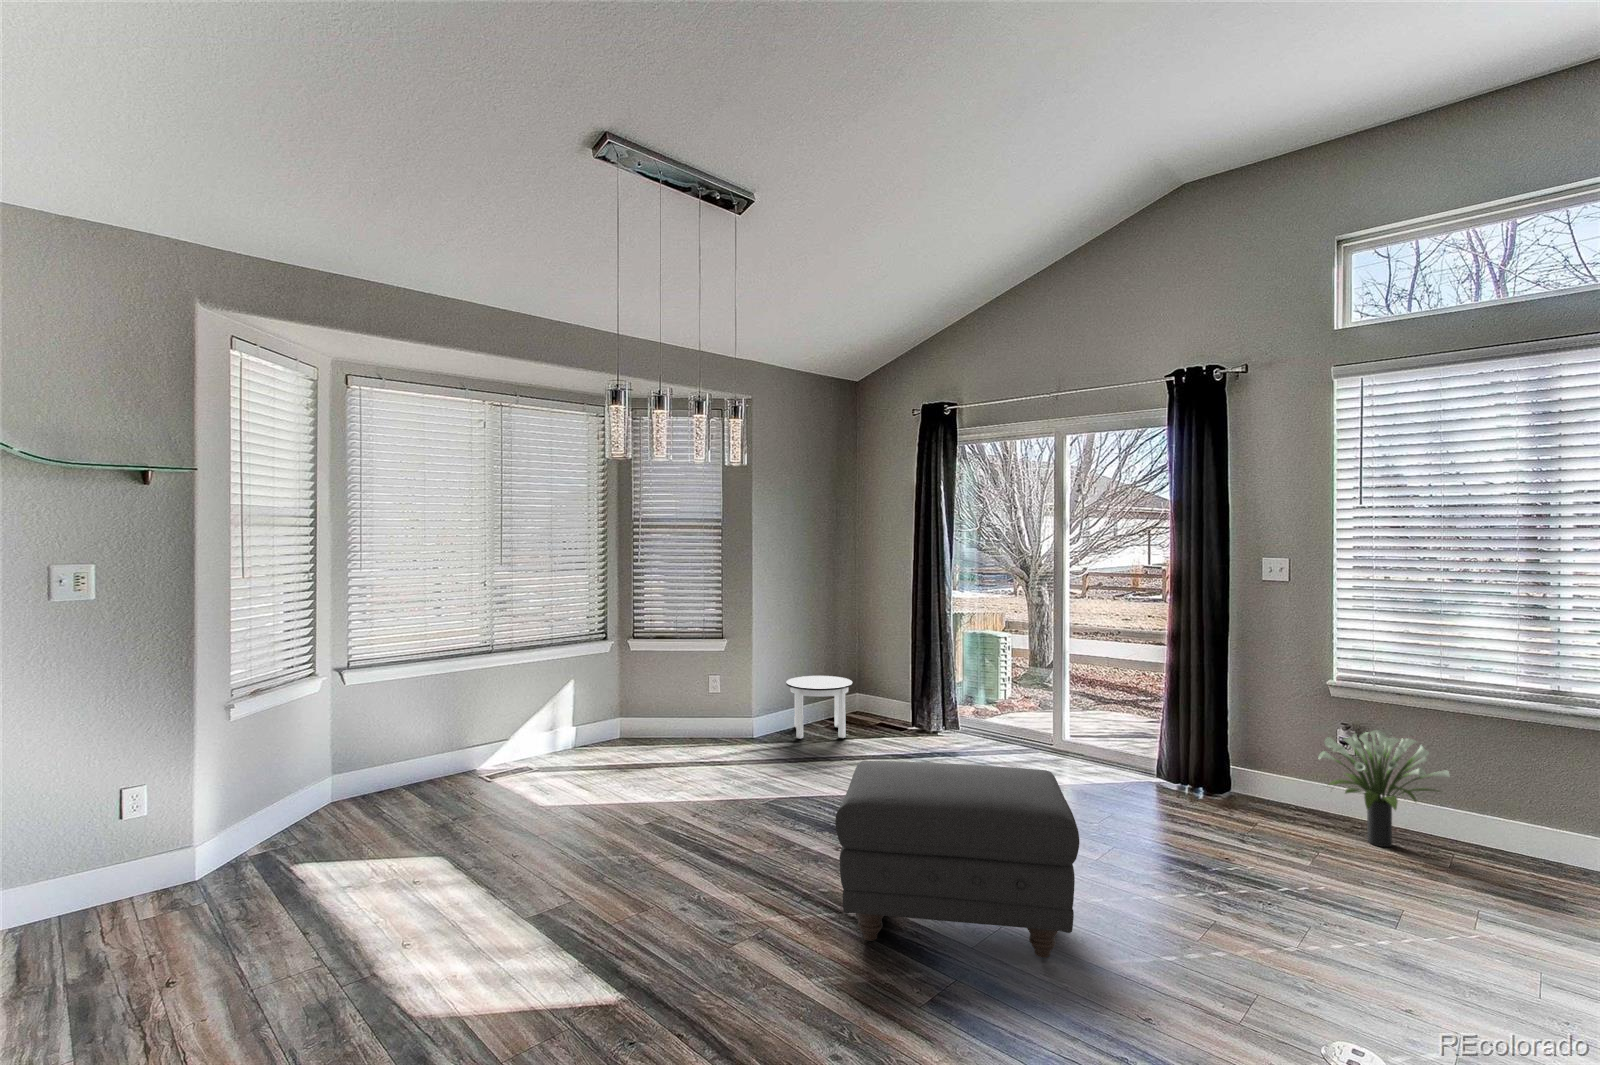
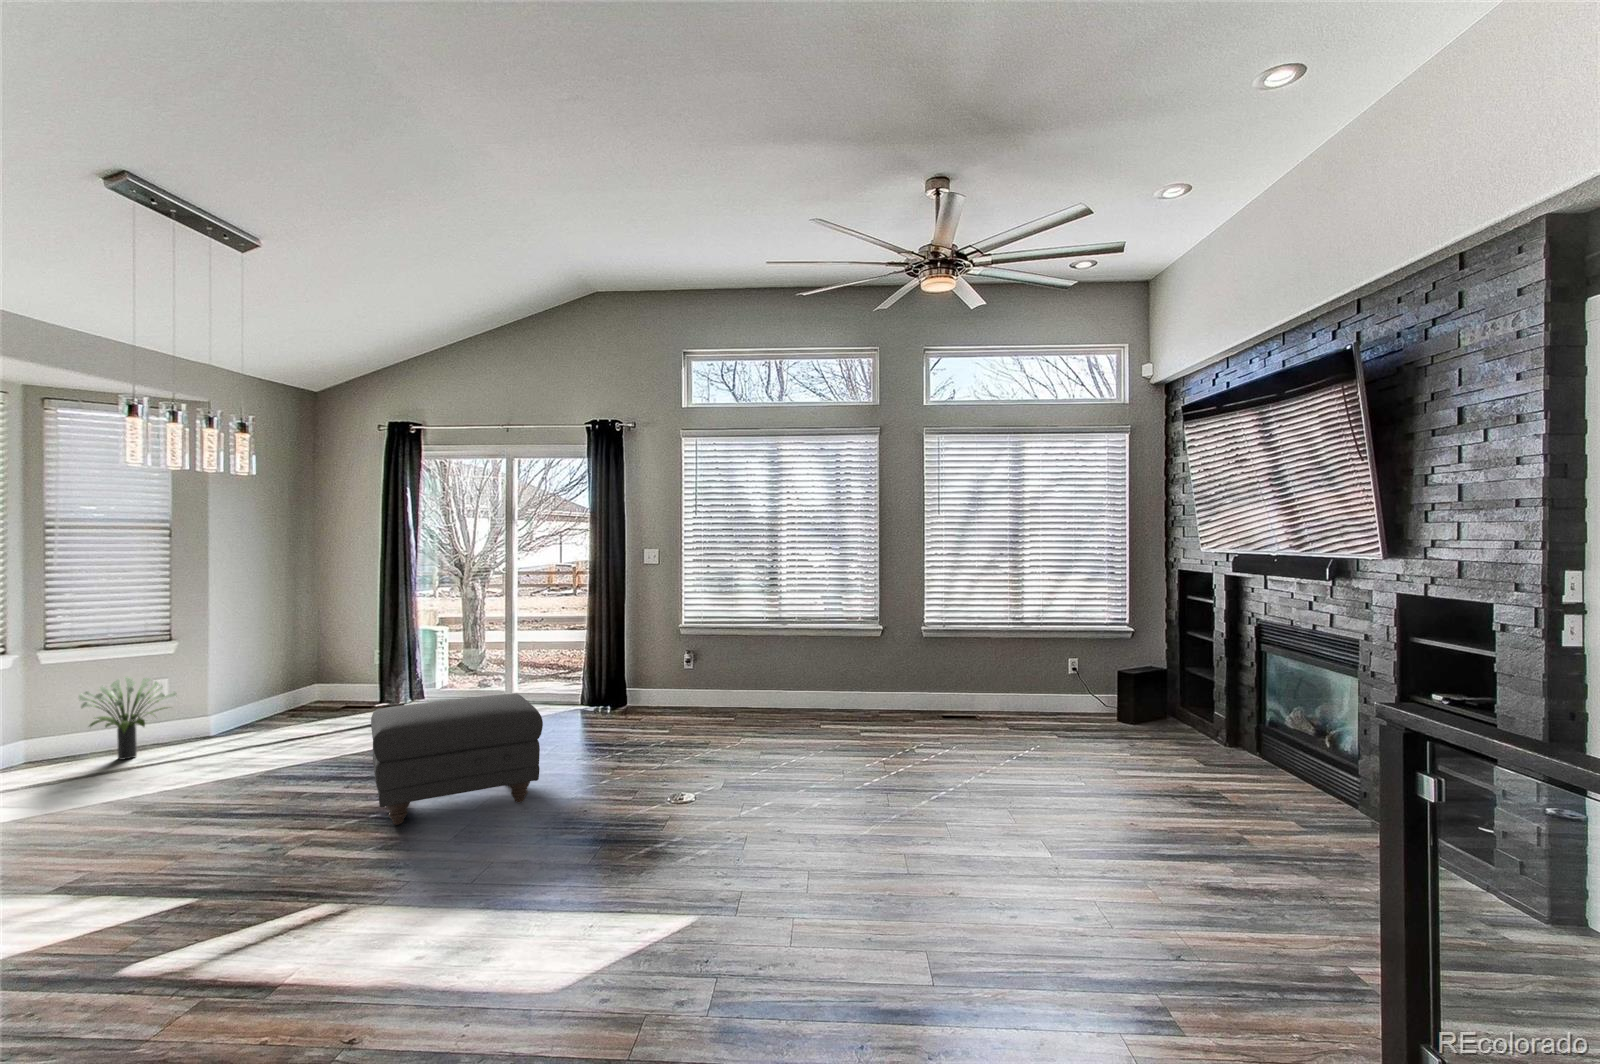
round table: present [786,676,852,739] -> none [246,668,321,728]
potted plant: present [1319,730,1450,847] -> present [79,677,177,760]

